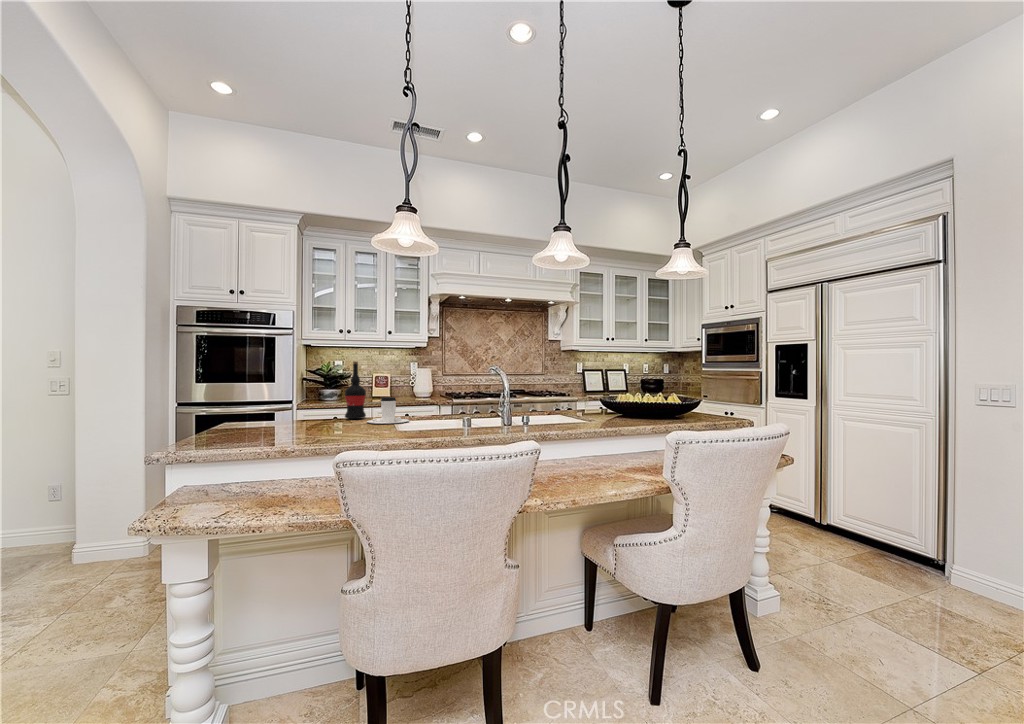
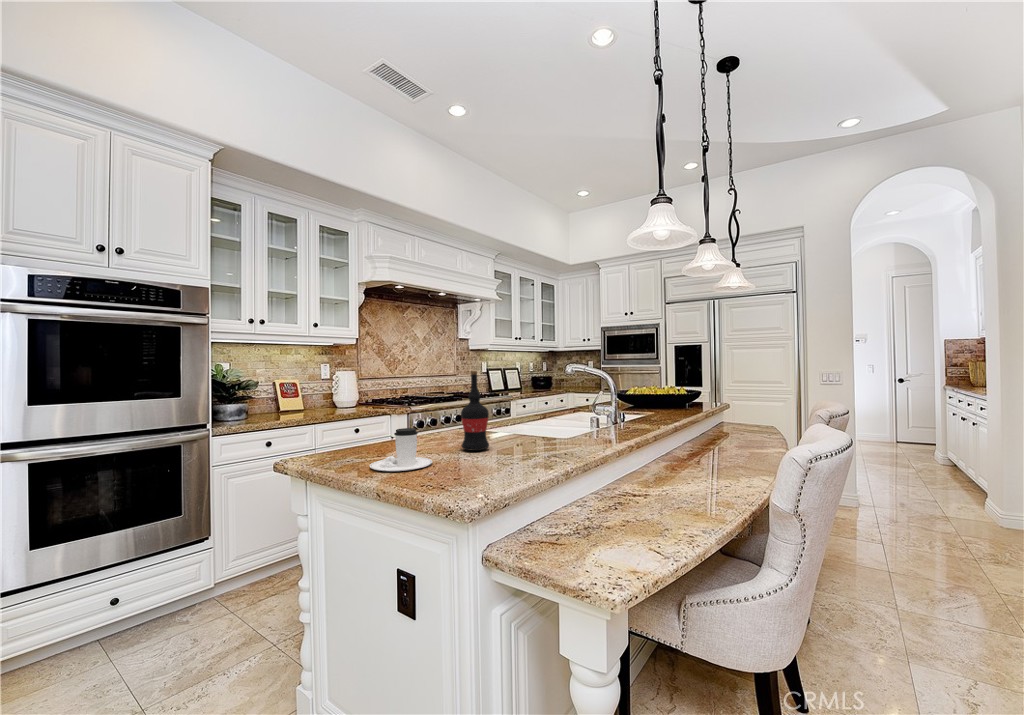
coffee cup: present [367,397,409,424] -> present [370,428,432,471]

